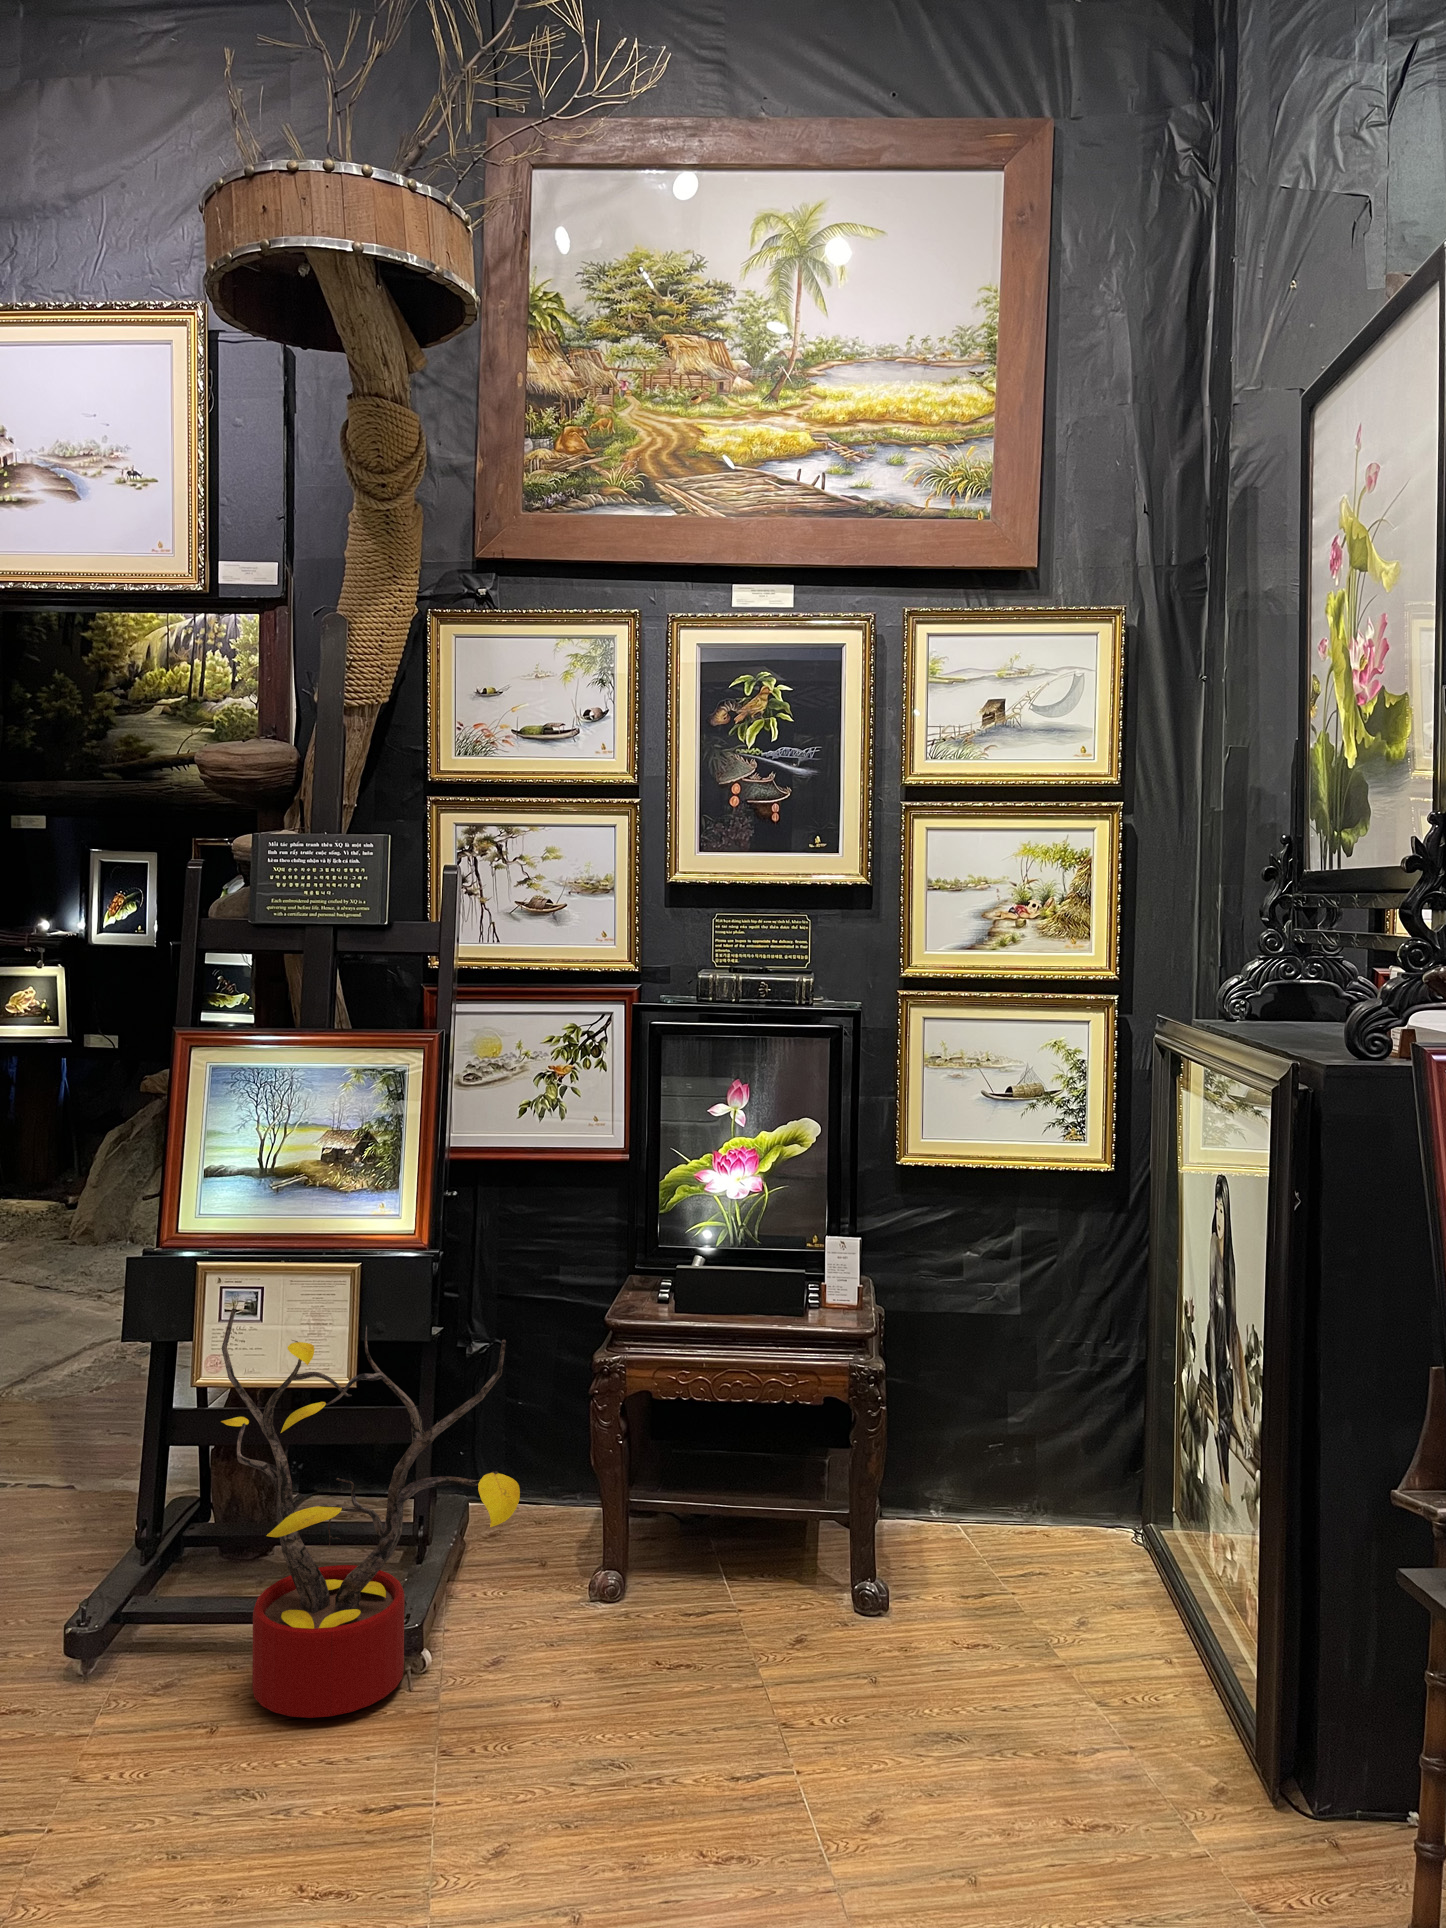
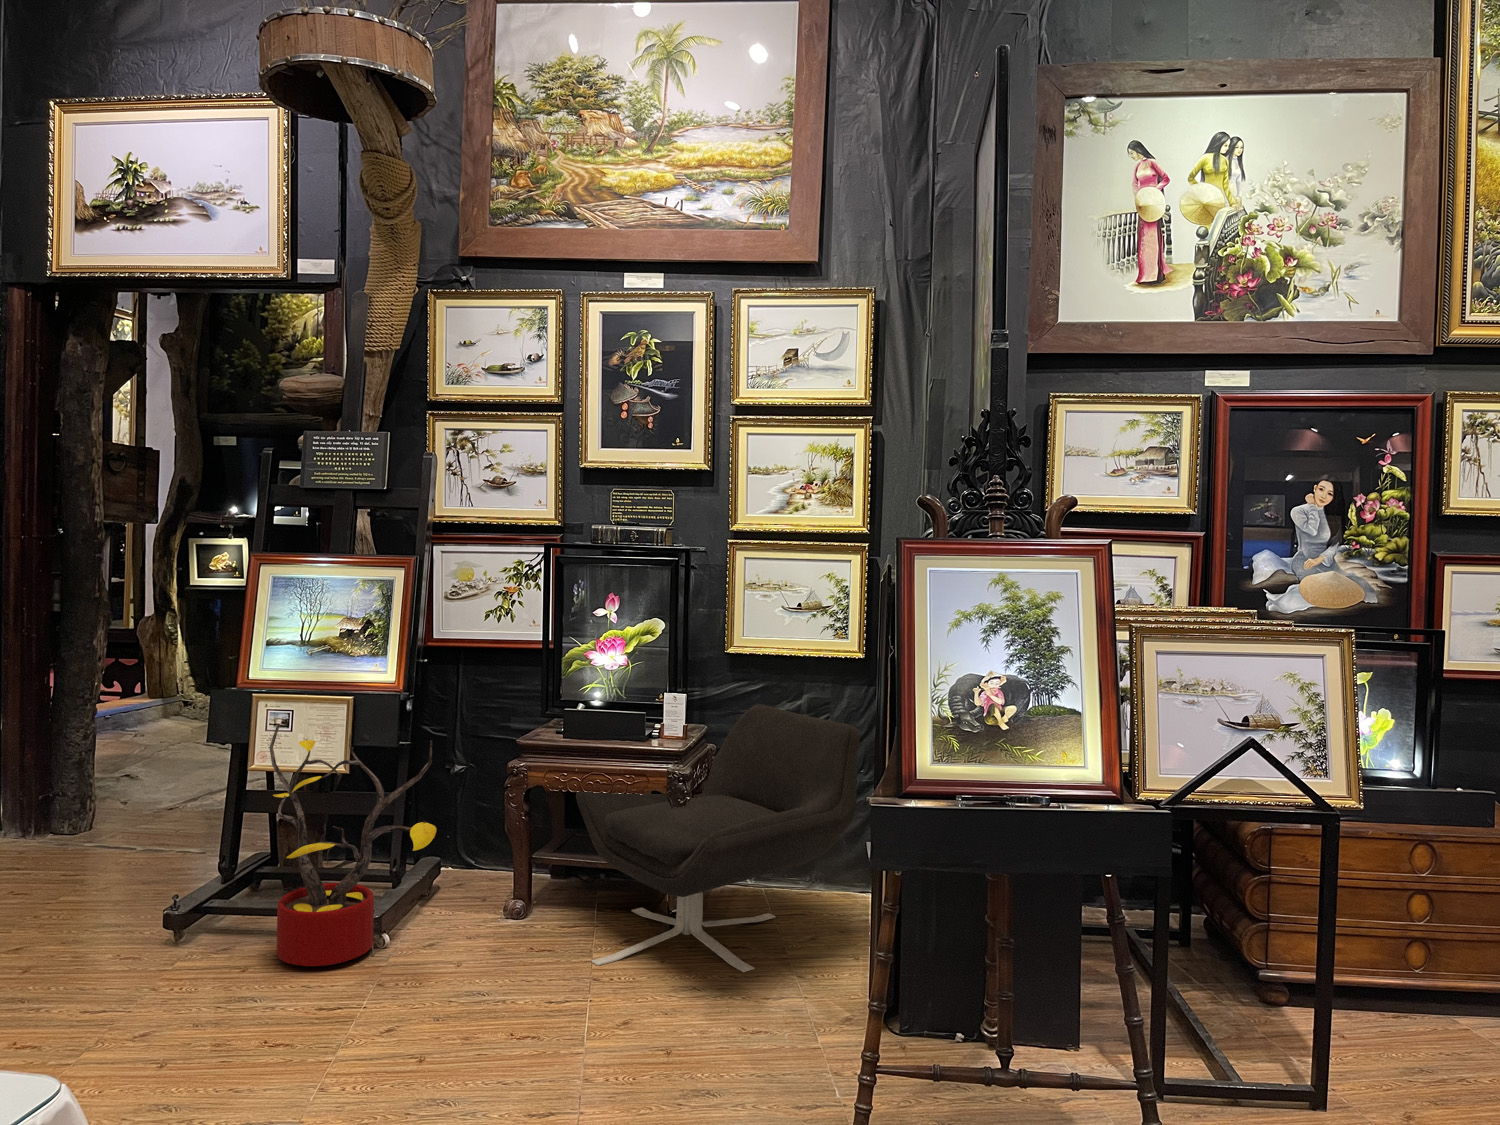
lounge chair: none [697,1243,1149,1695] -> present [576,704,860,972]

